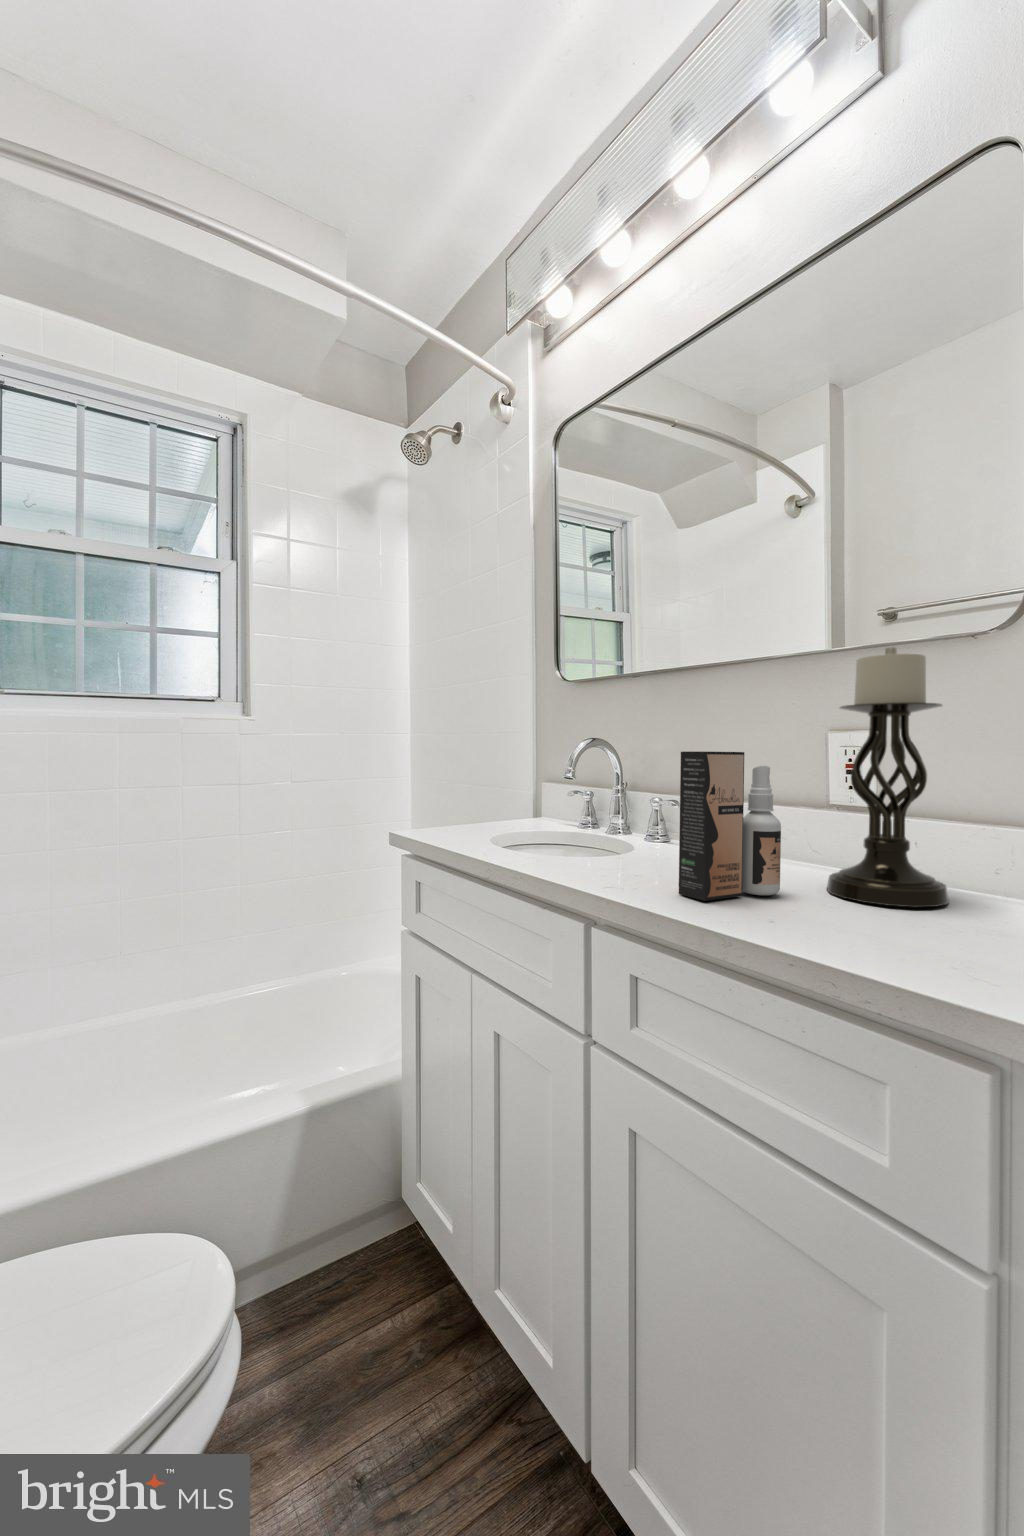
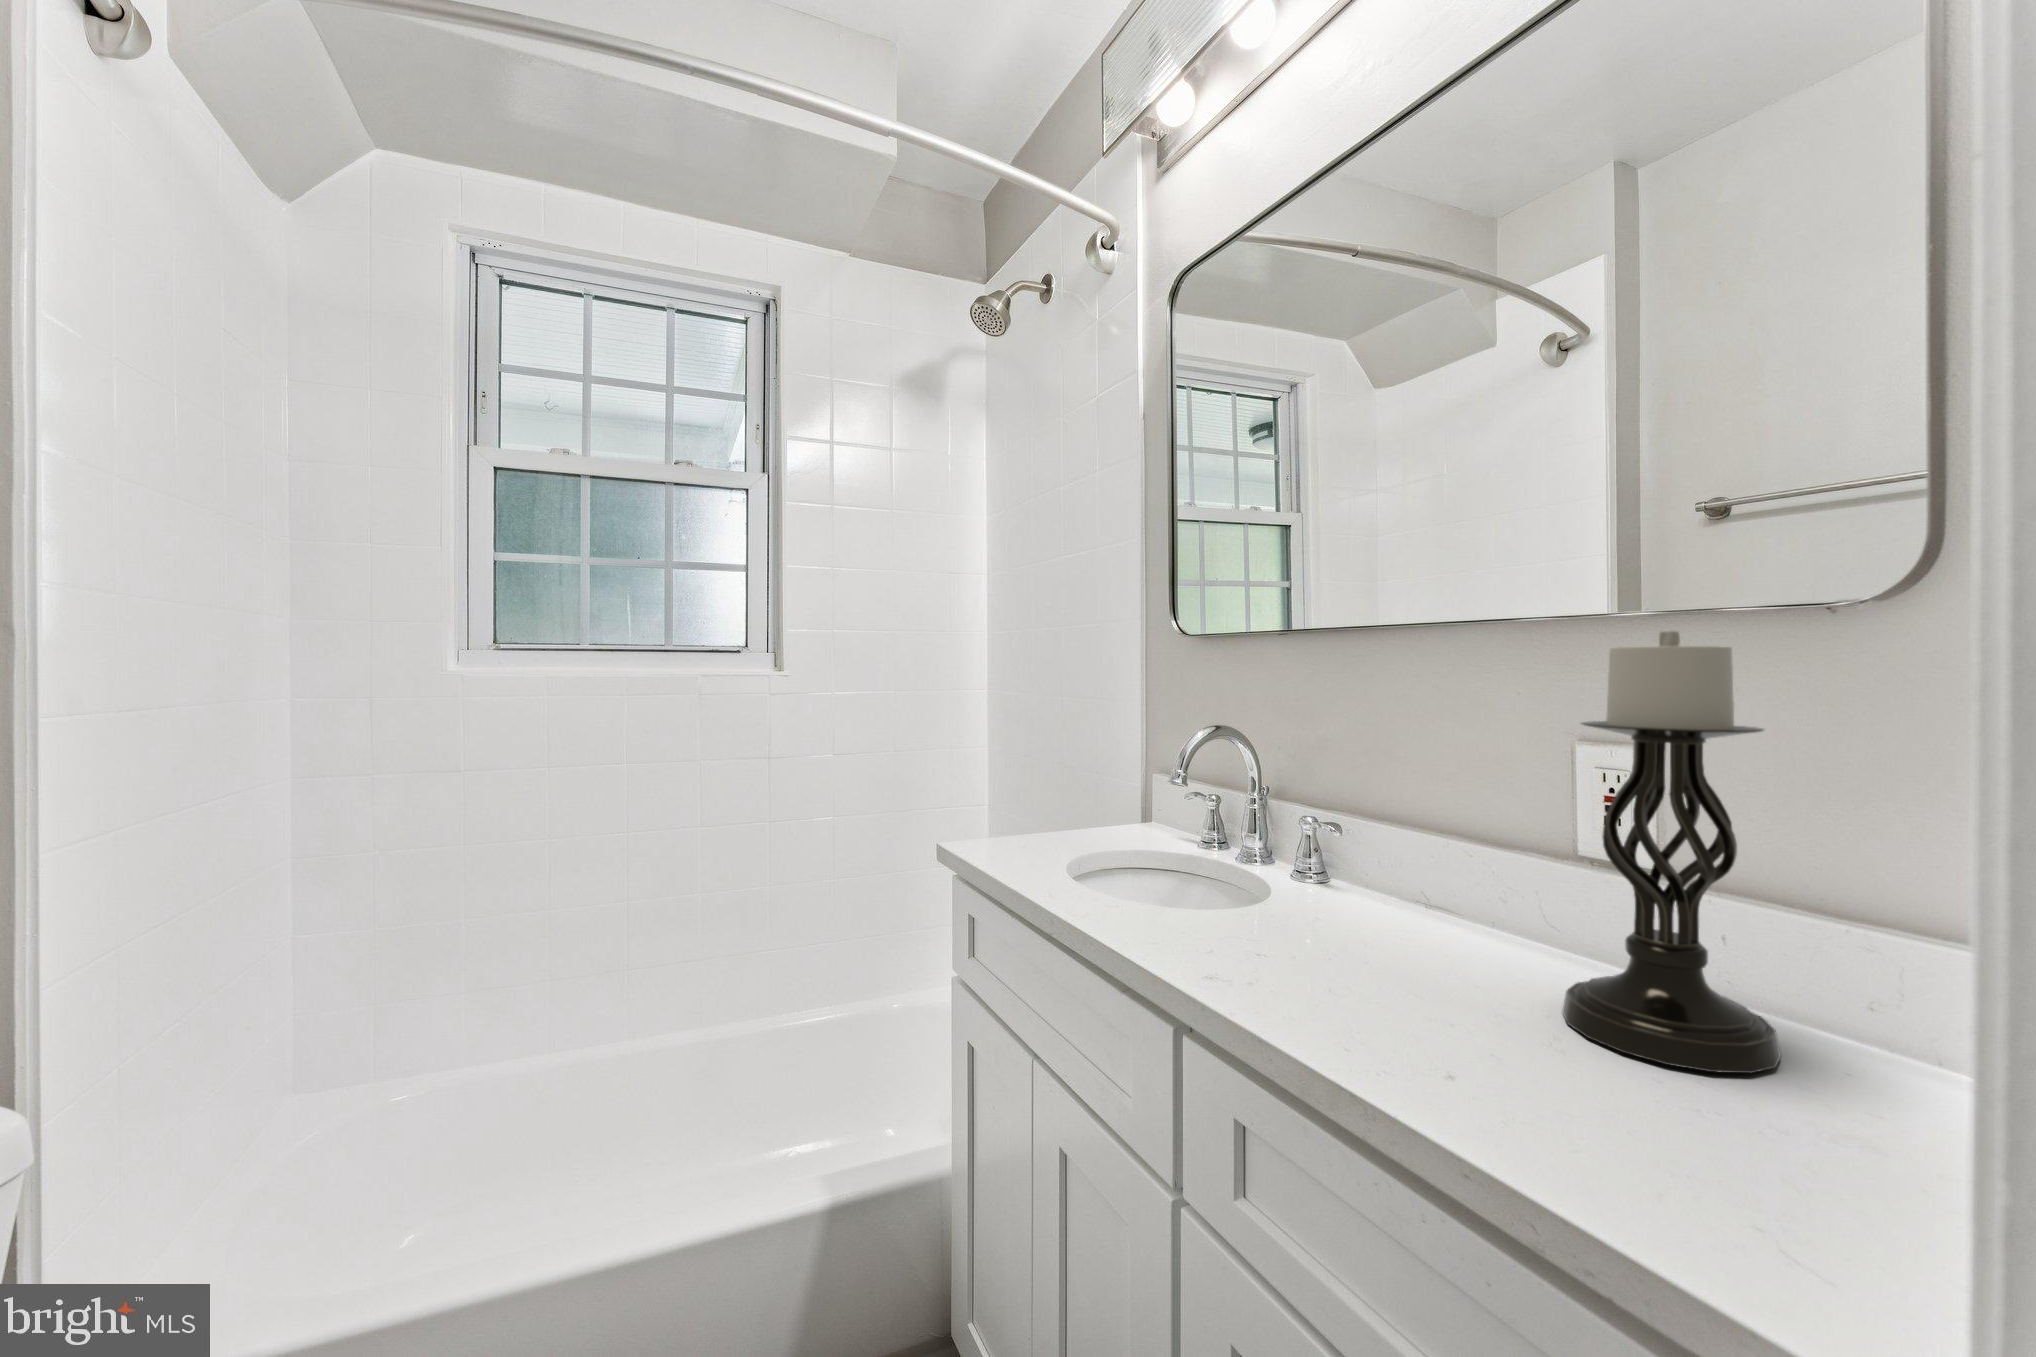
spray bottle: present [679,751,781,901] -> none [1311,791,1479,1032]

